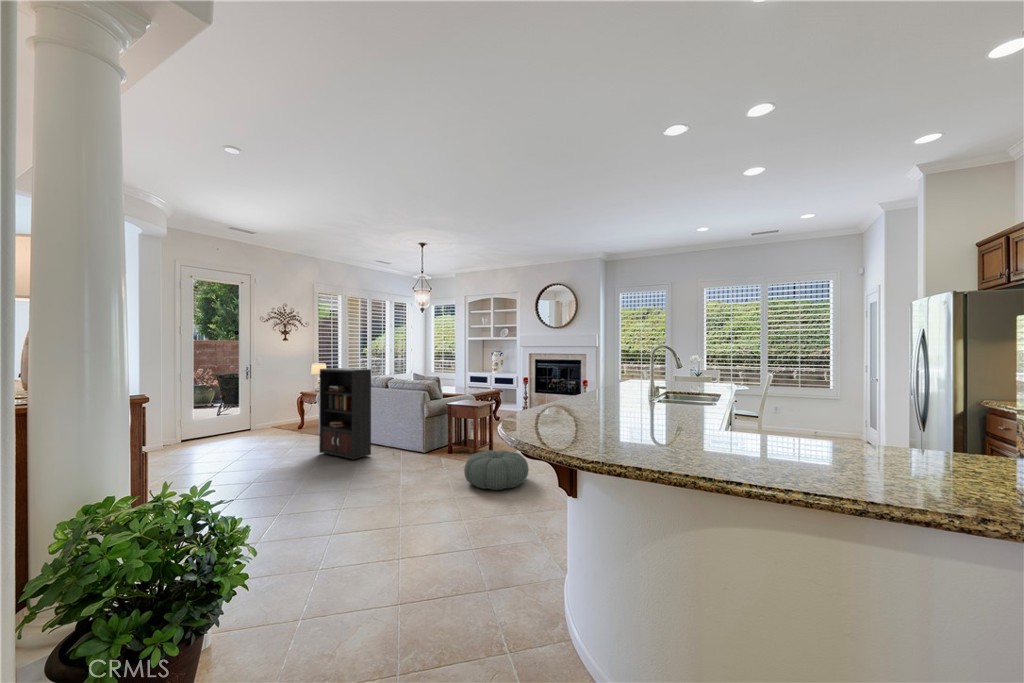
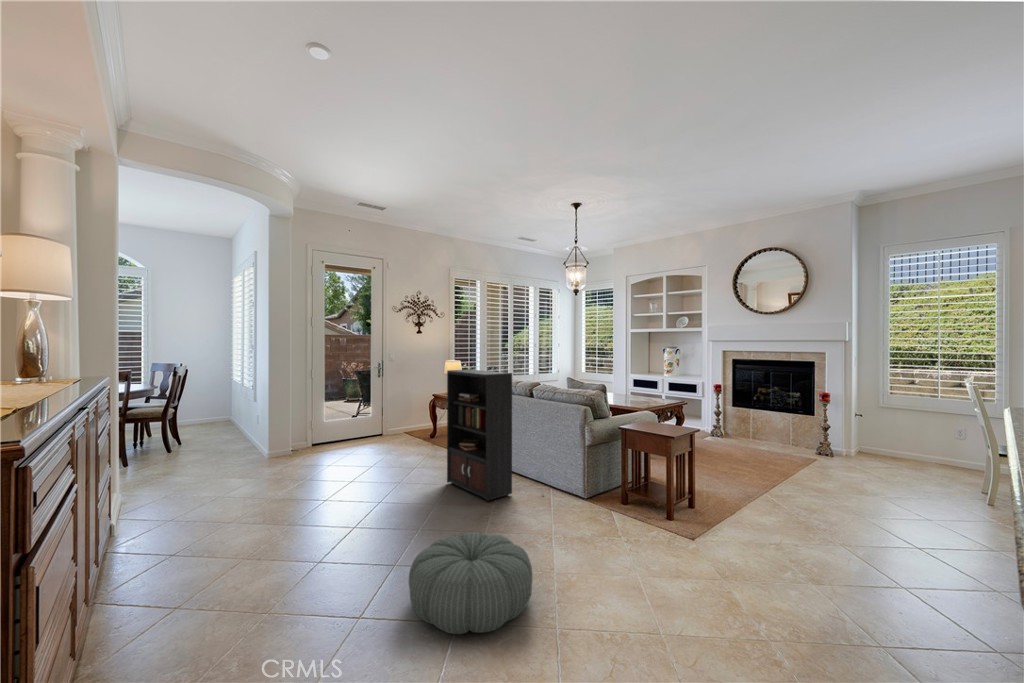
pouf: present [464,450,529,490] -> present [409,532,532,634]

